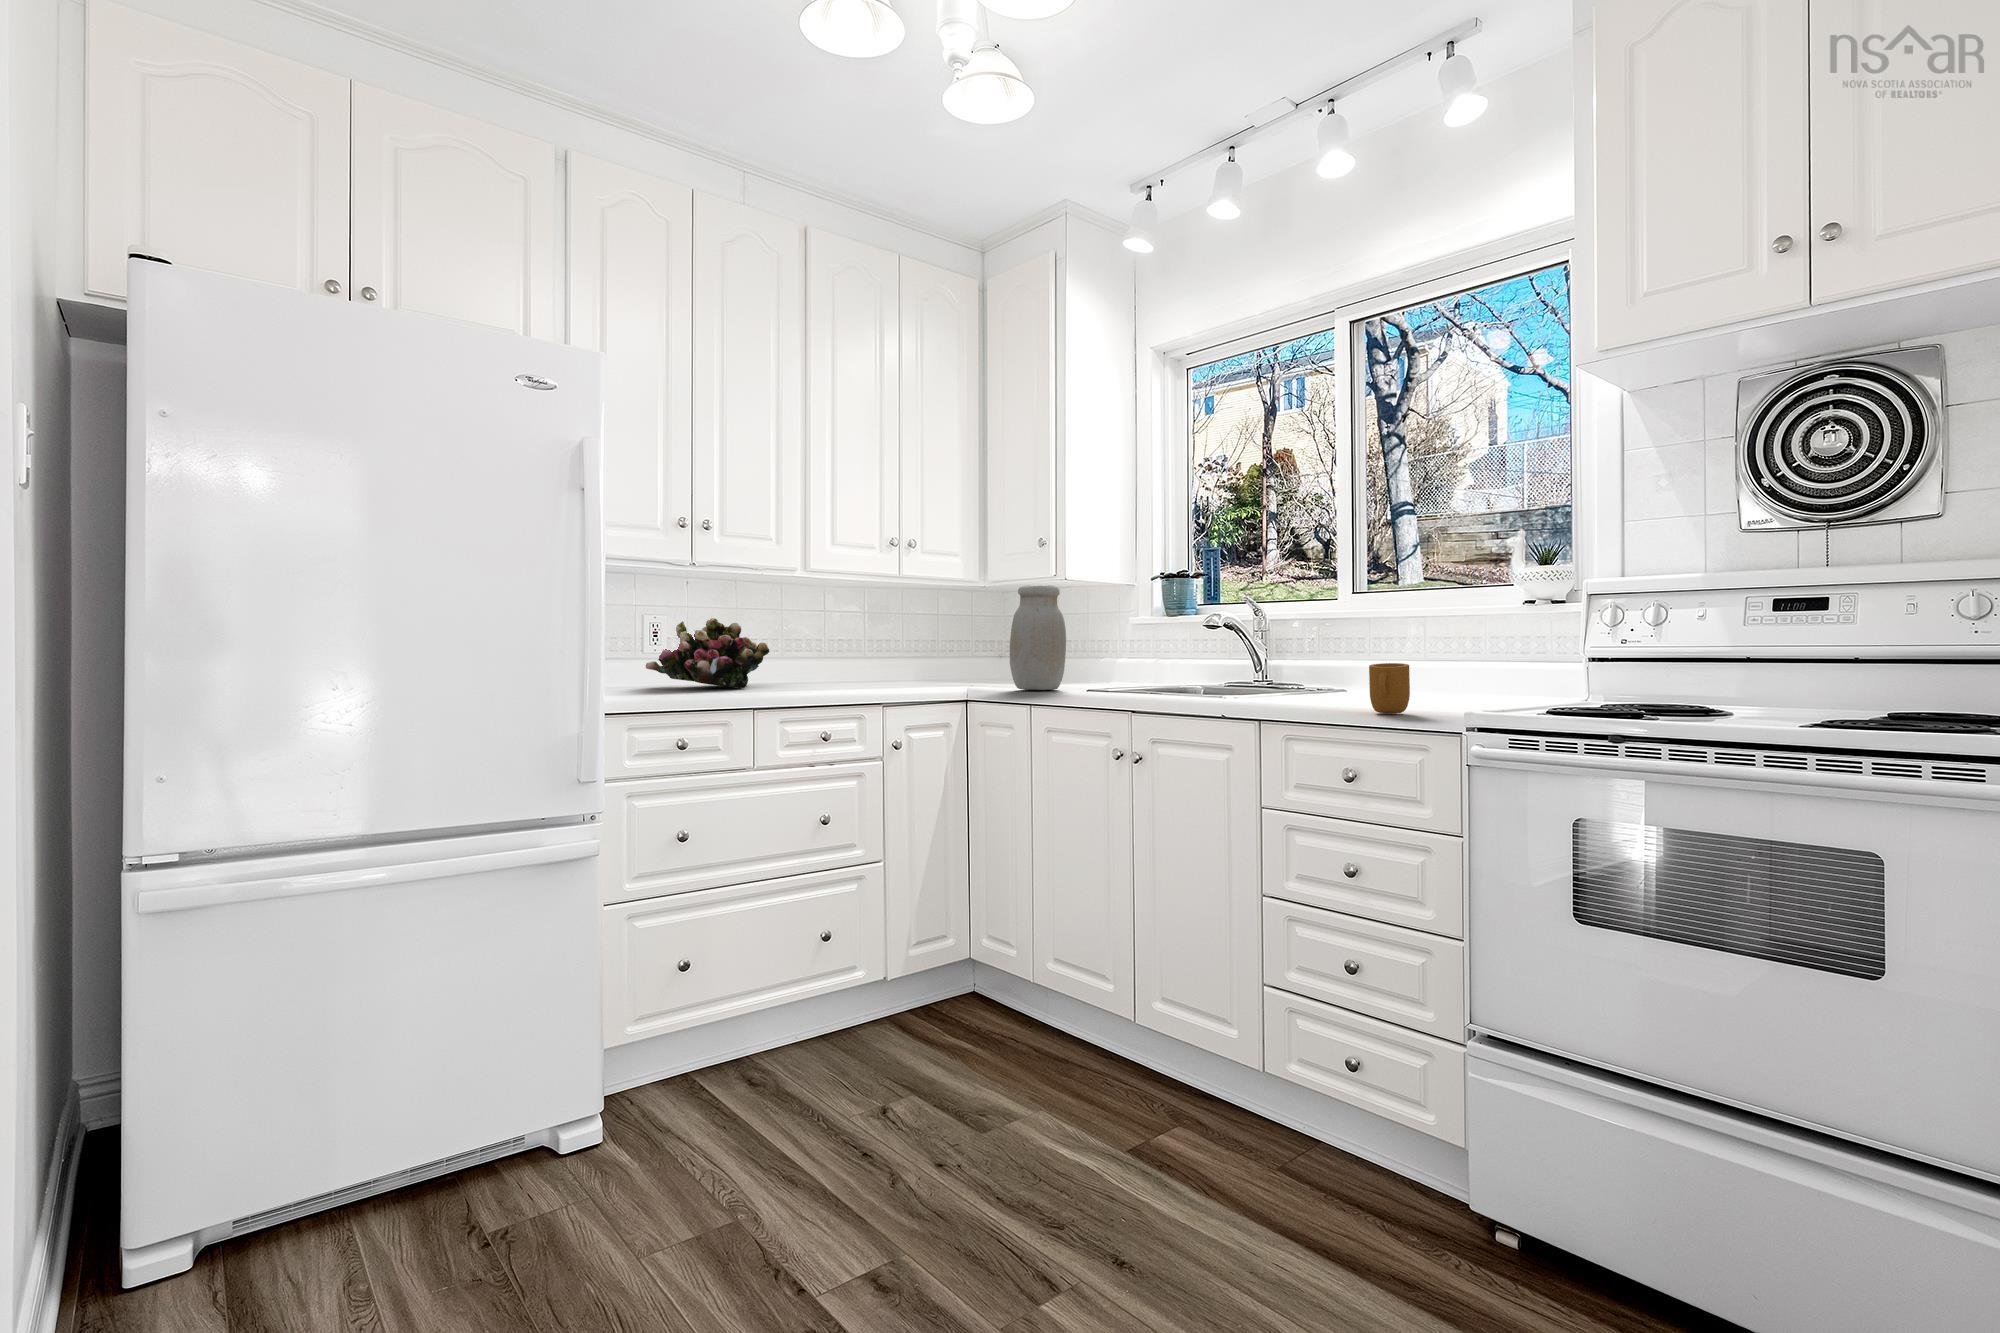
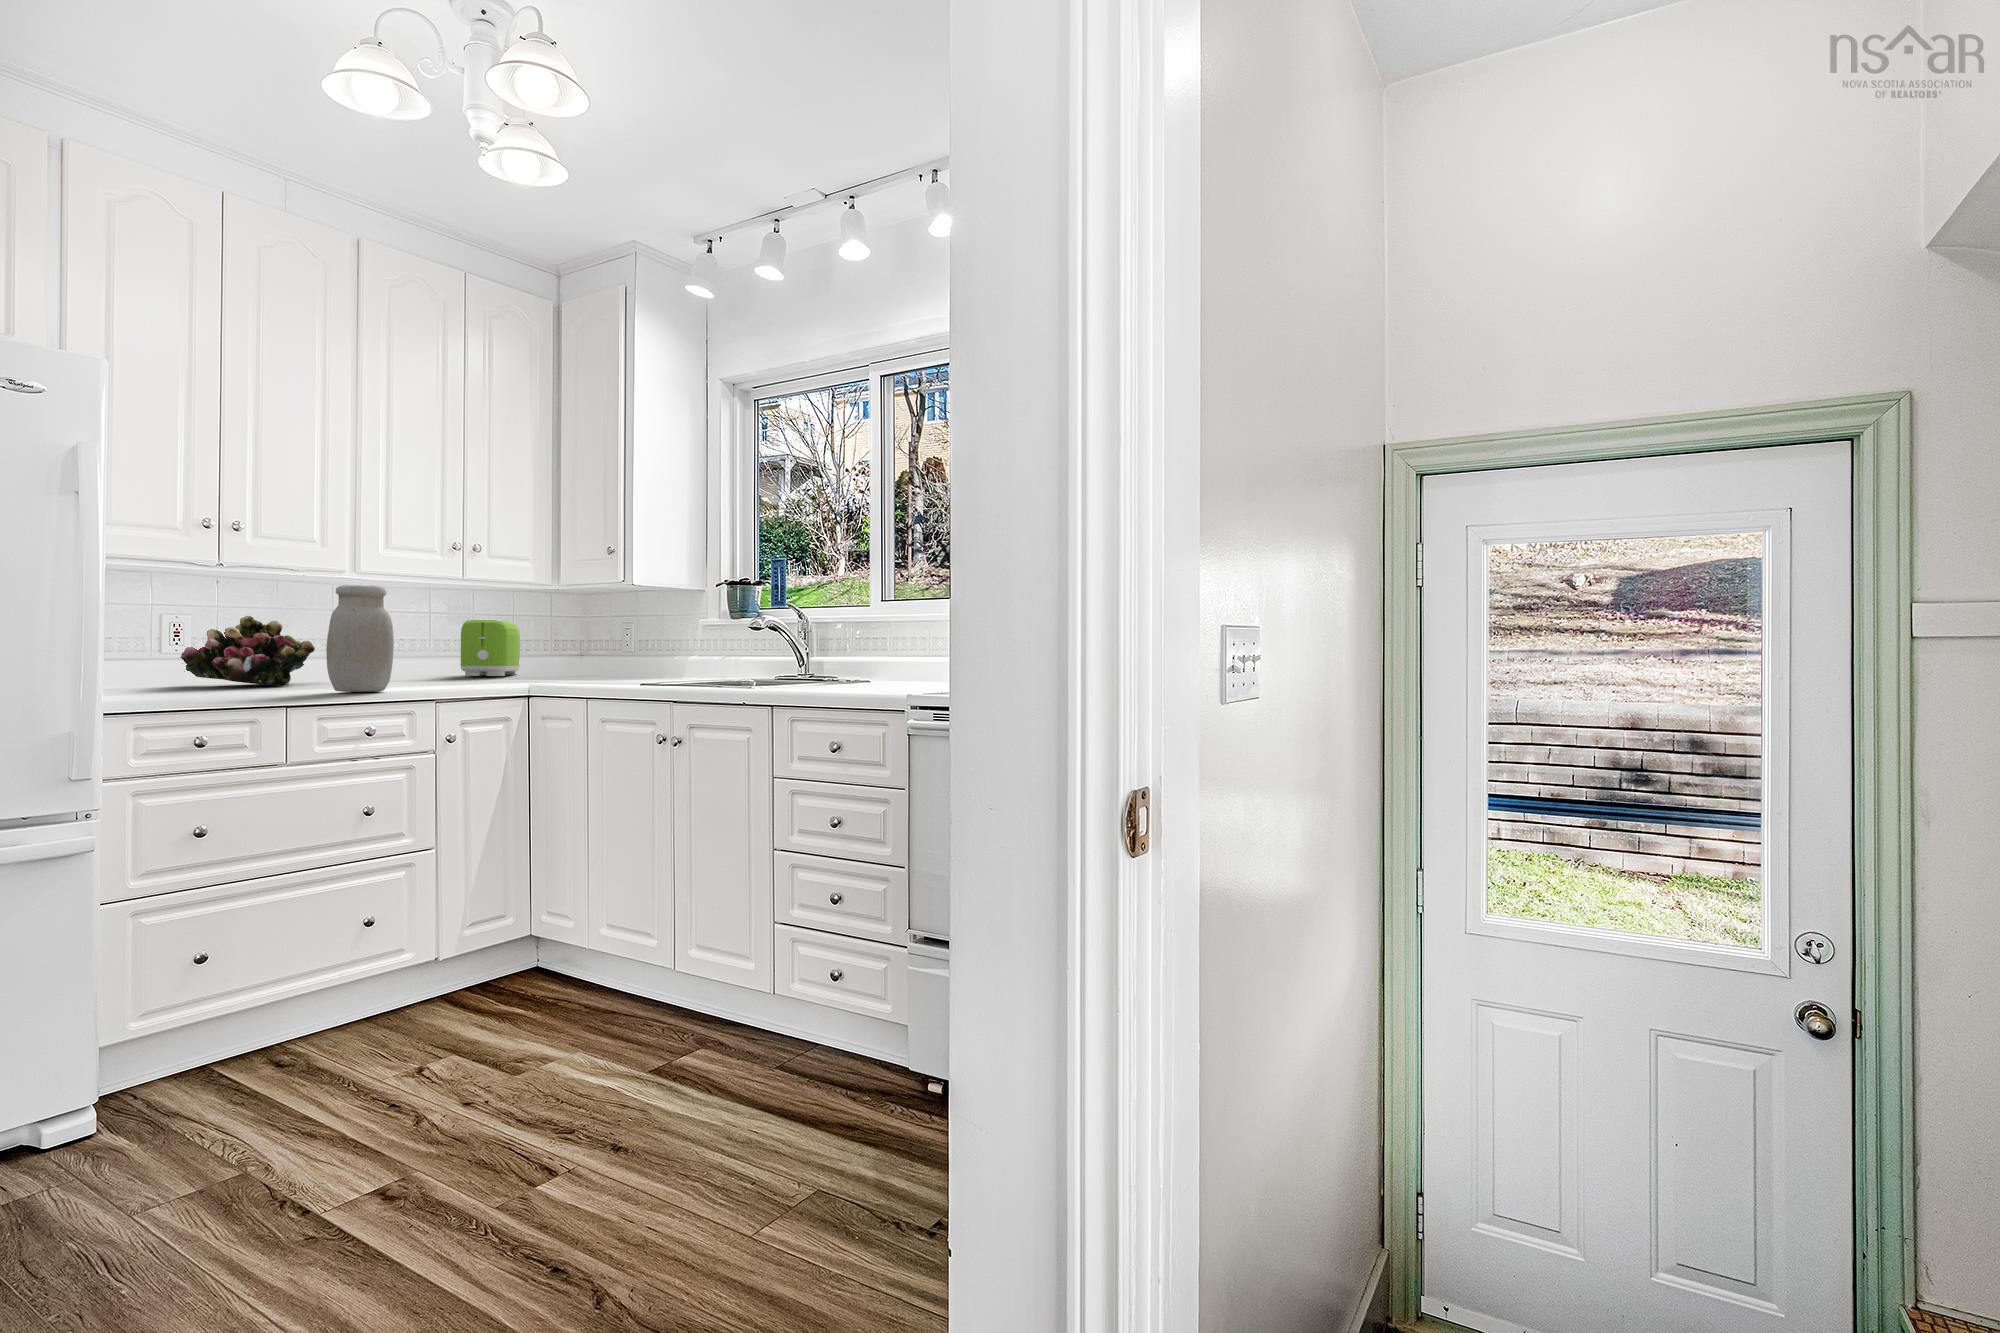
jar: present [1010,585,1066,690] -> present [326,585,394,692]
toaster: none [895,618,946,678] -> present [461,619,520,676]
mug: present [1369,663,1410,713] -> none [847,657,877,696]

